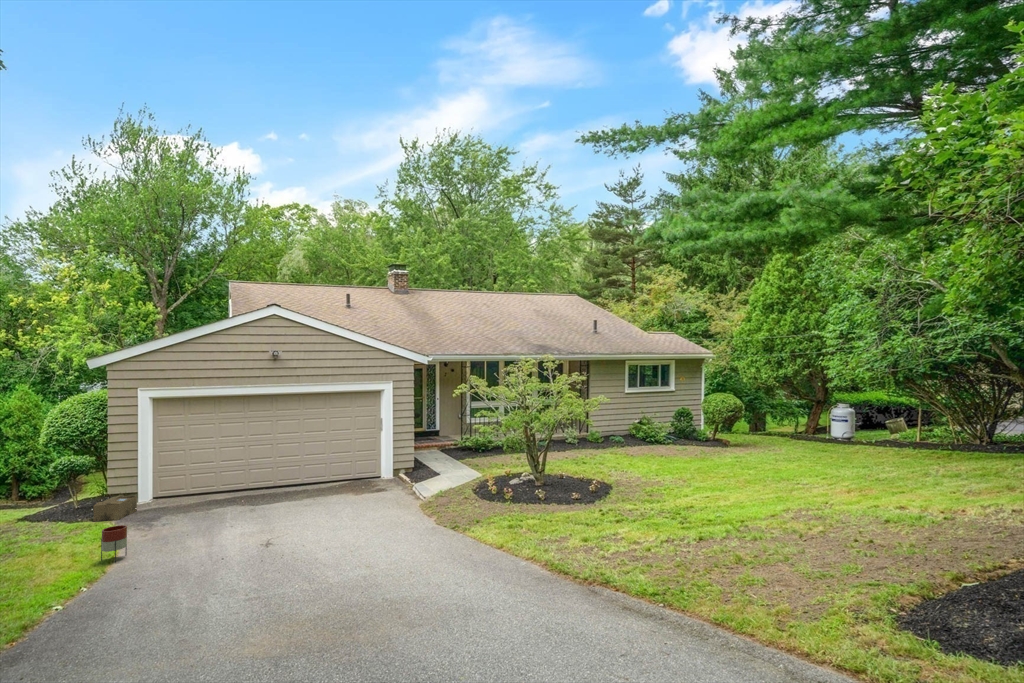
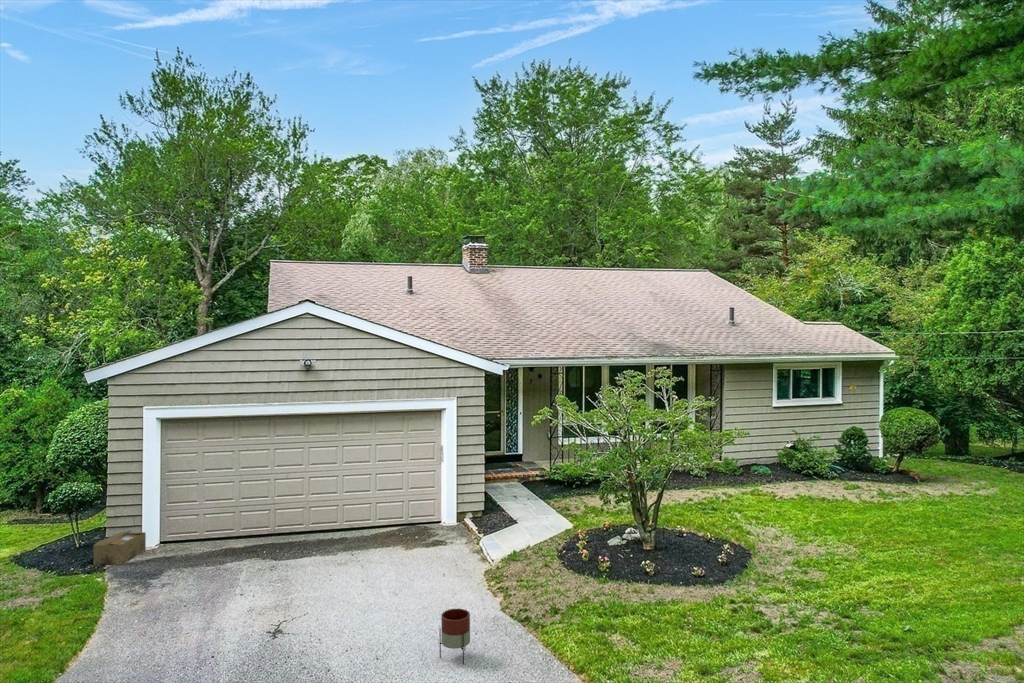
planter: present [101,525,127,562] -> present [439,609,470,665]

